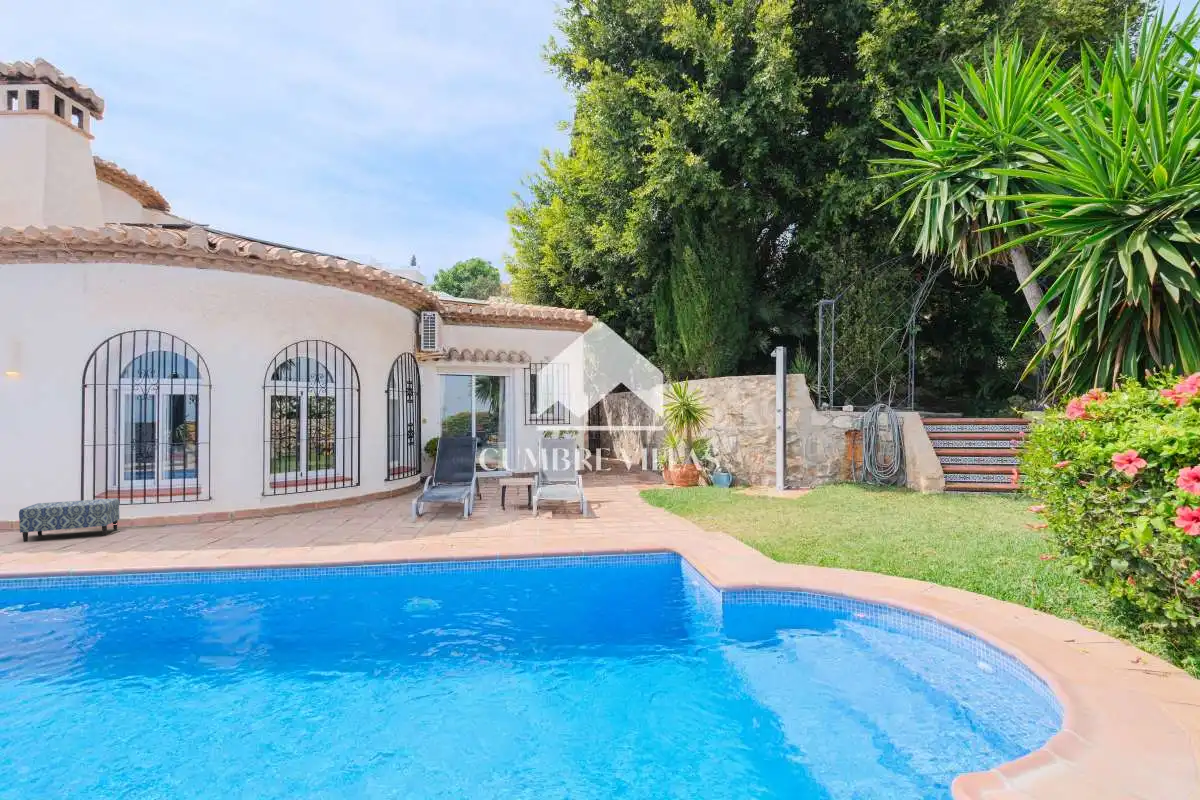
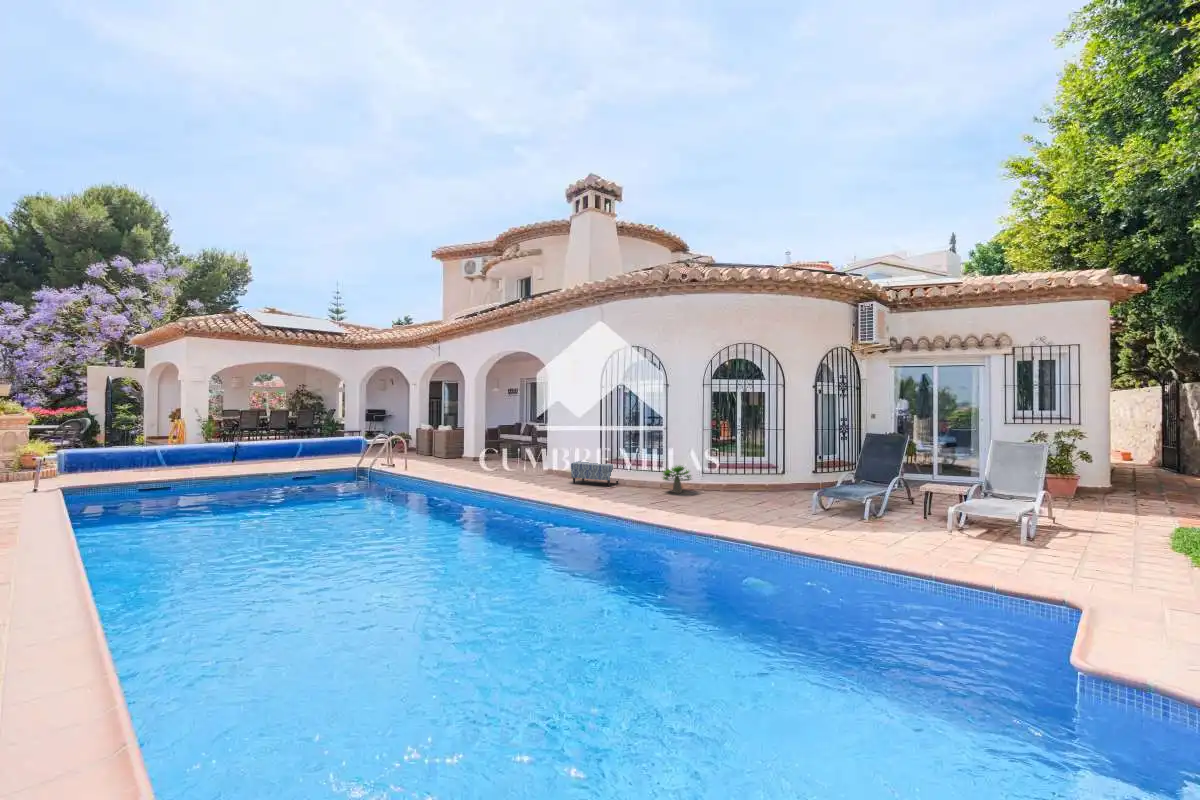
potted plant: none [202,488,254,526] -> present [663,466,691,493]

